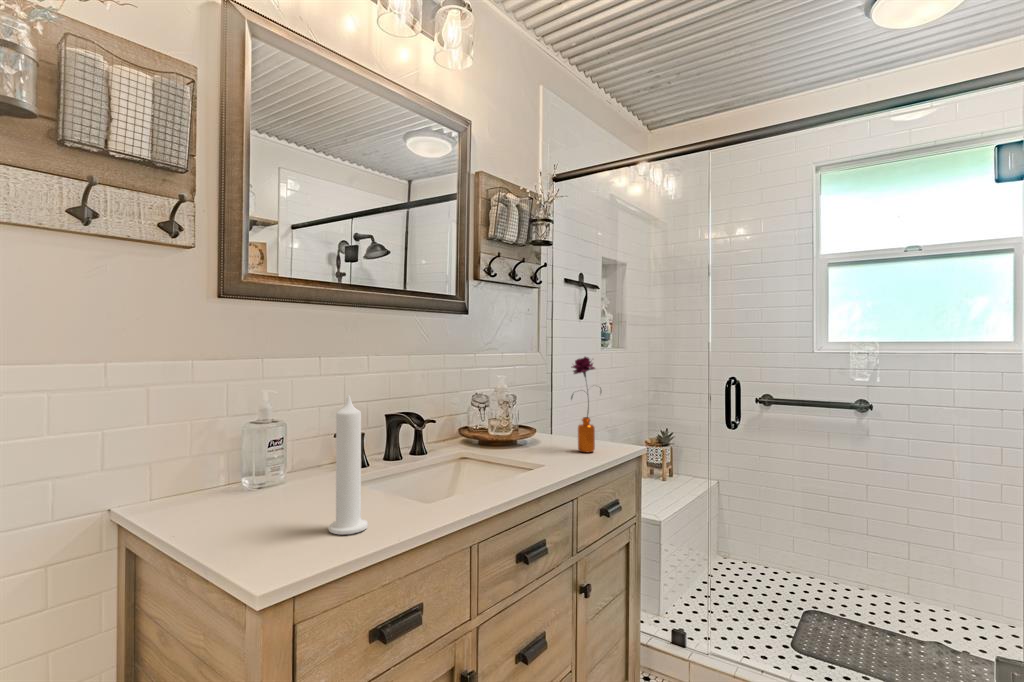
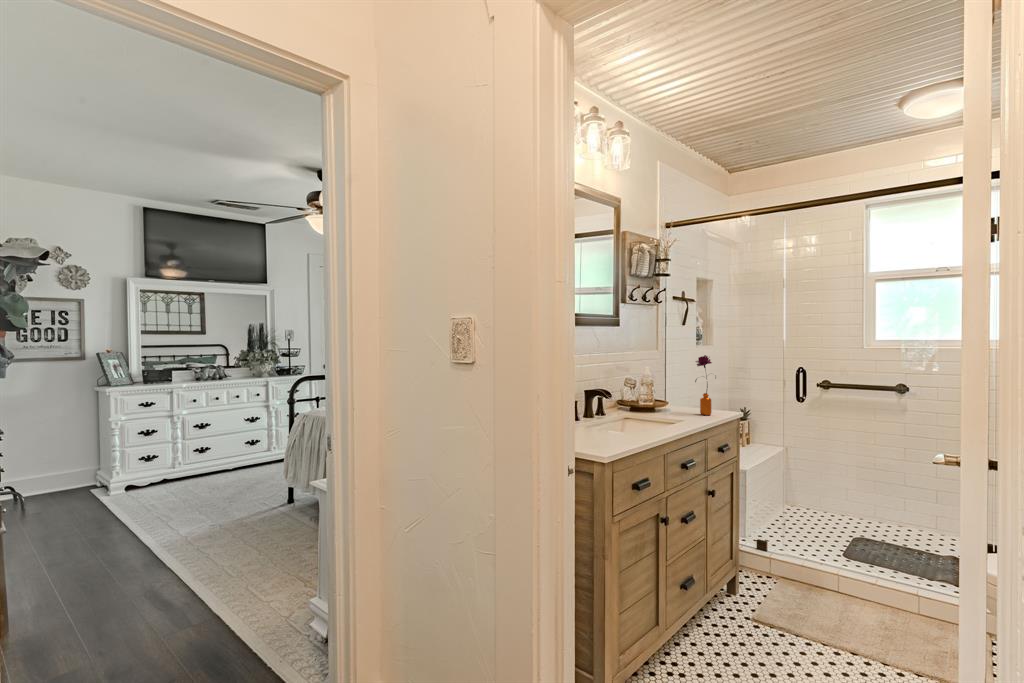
candle: present [329,395,368,534] -> none [603,378,621,443]

